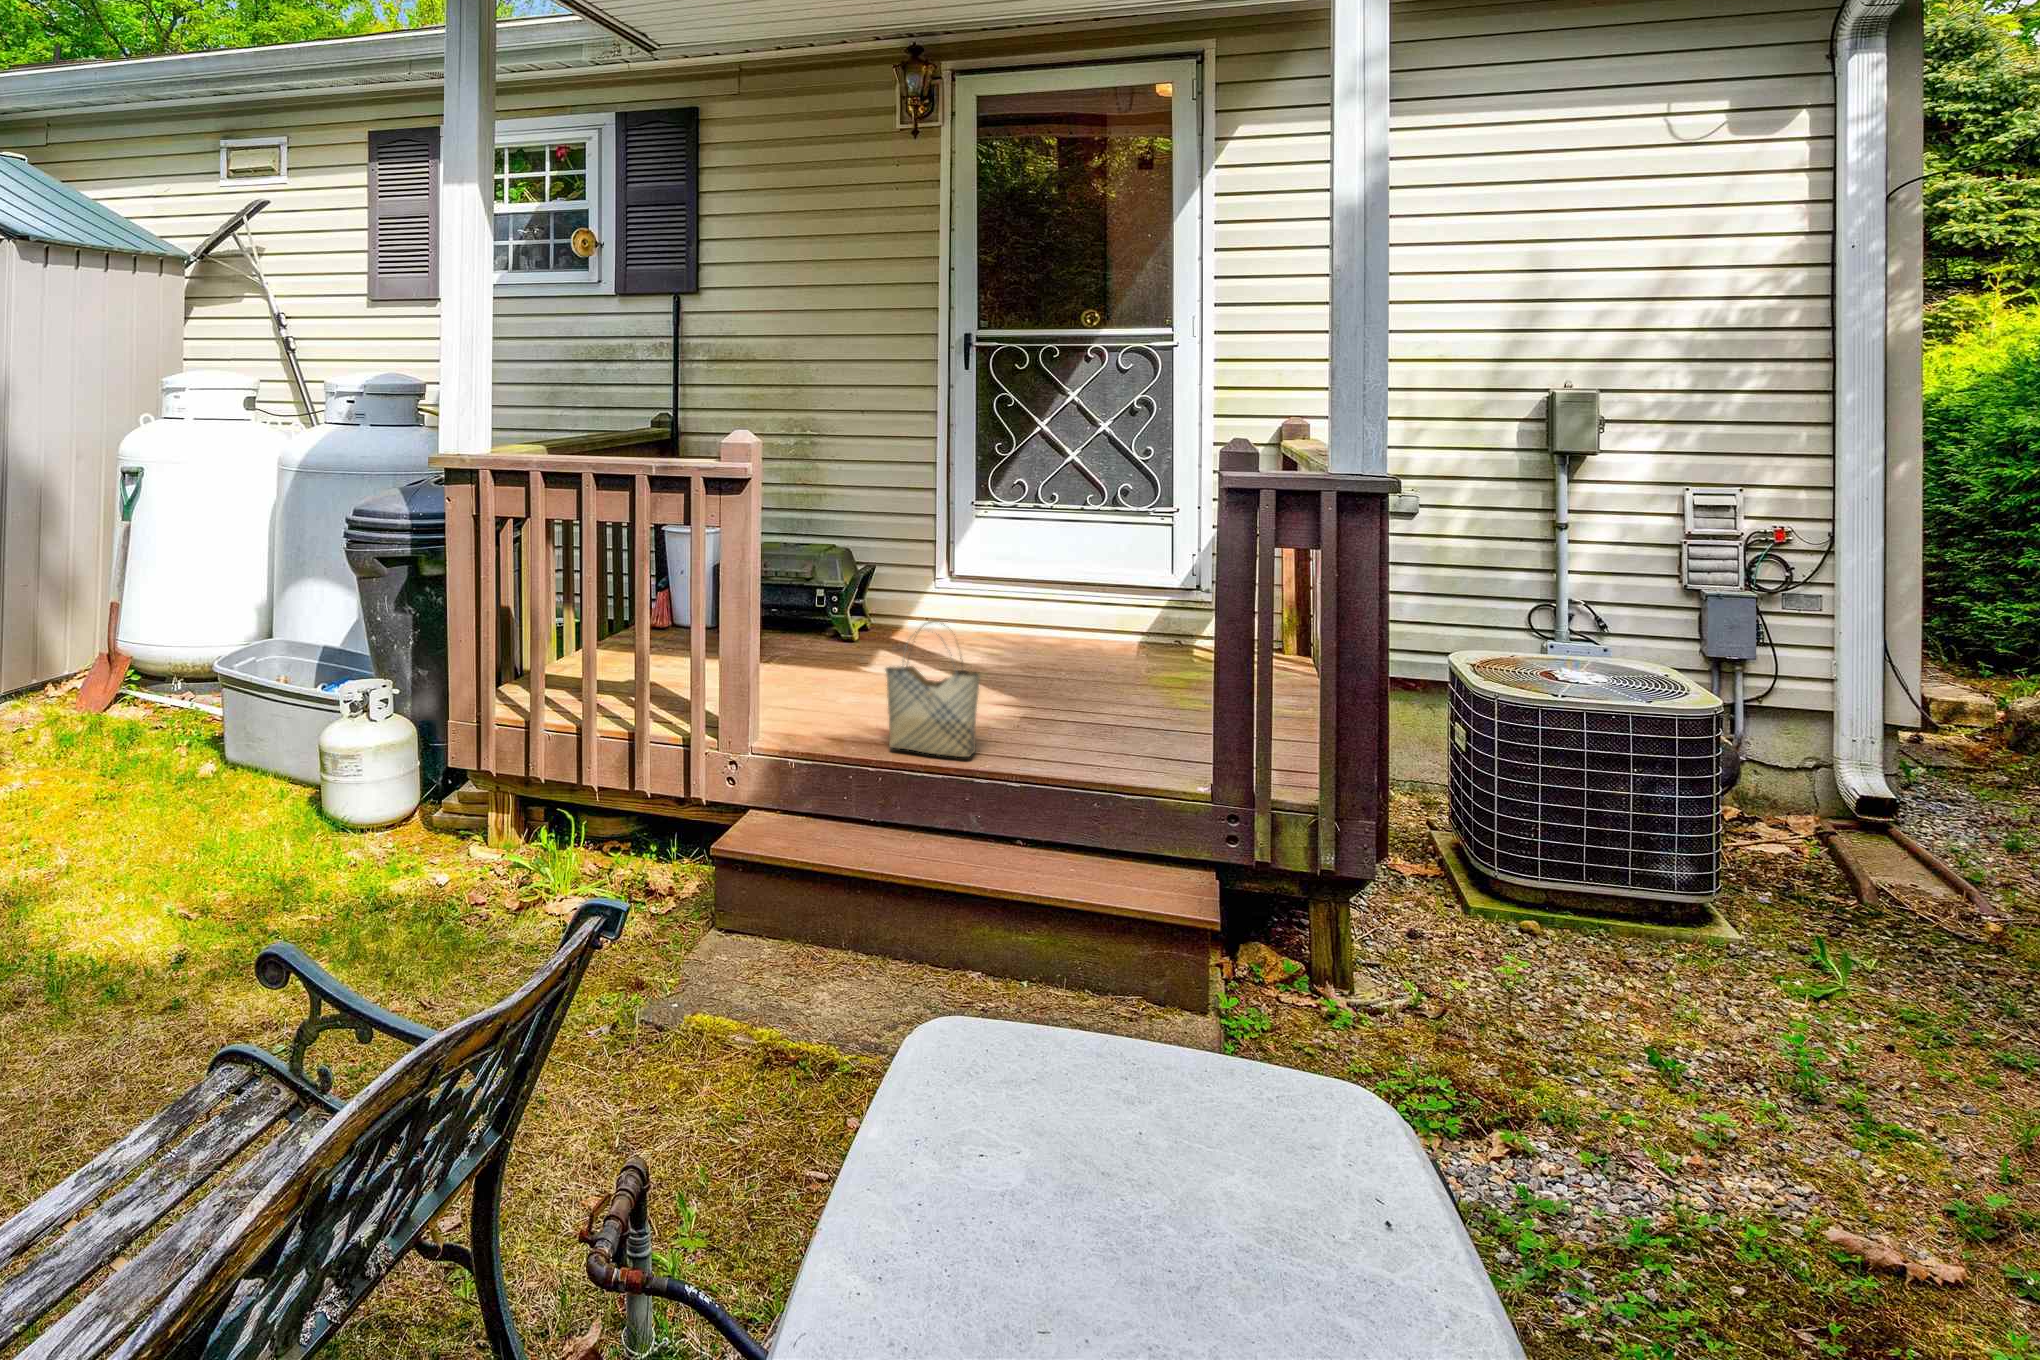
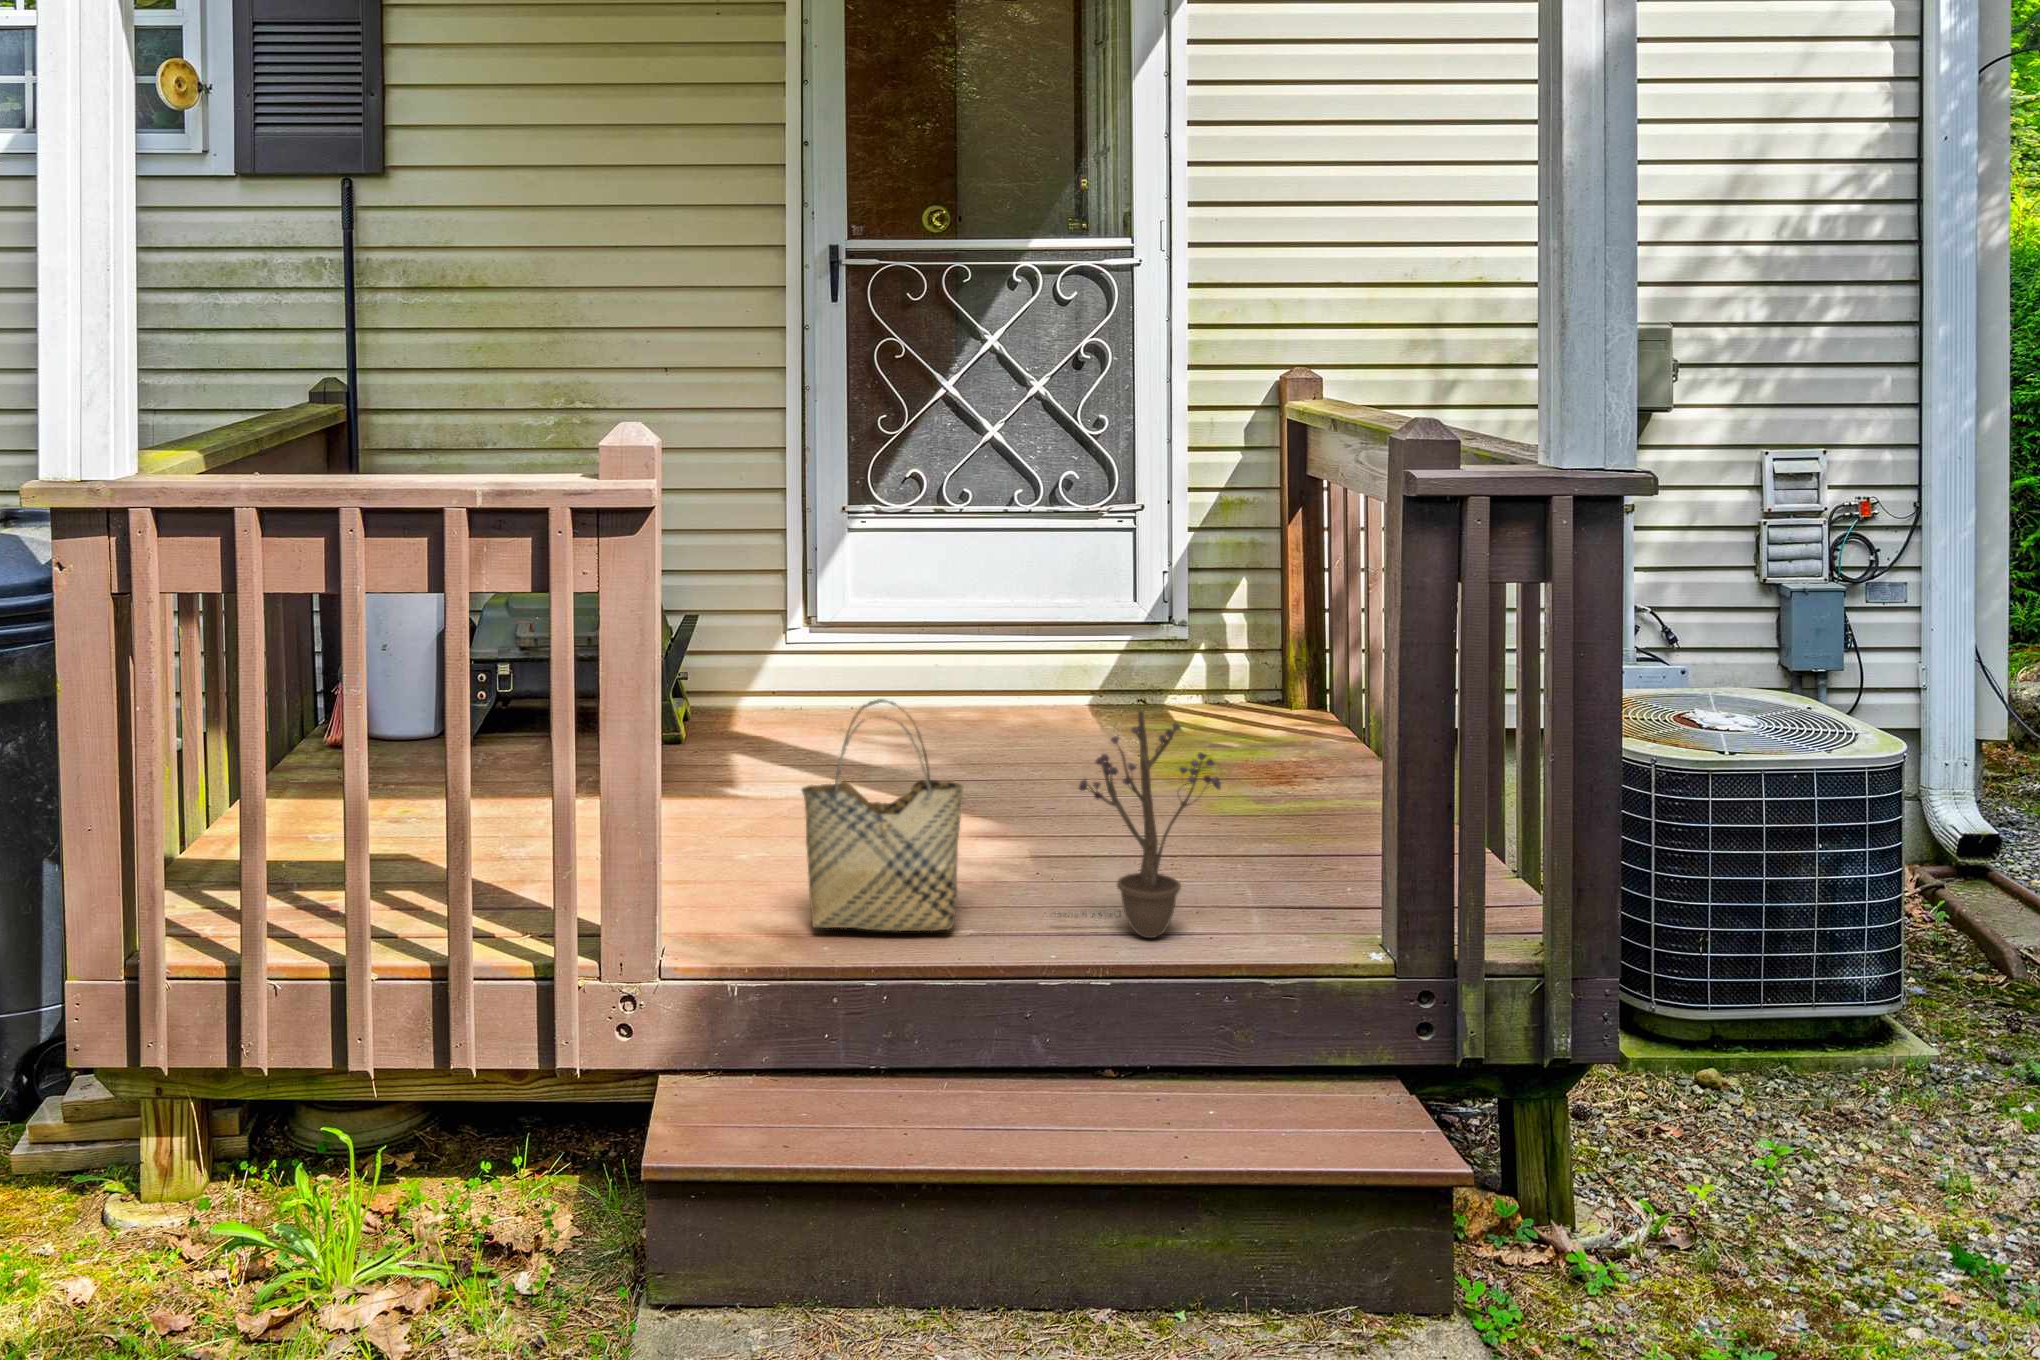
decorative plant: none [1032,639,1136,776] -> present [1053,711,1221,938]

